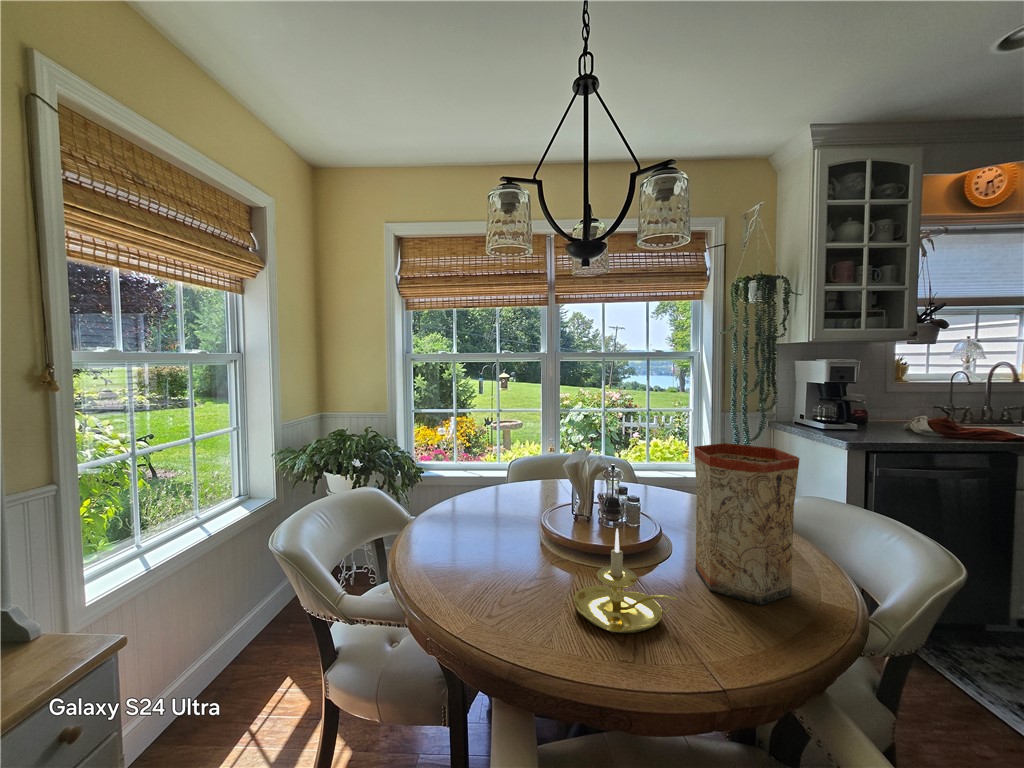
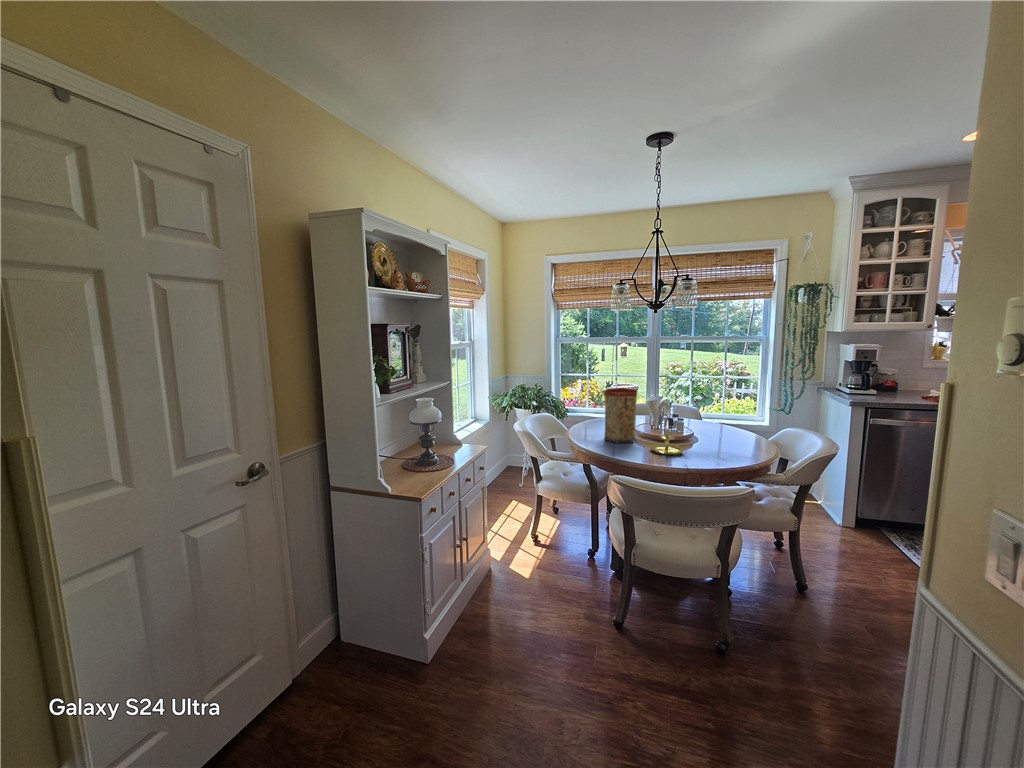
vase: present [694,443,800,605] -> present [604,388,638,443]

